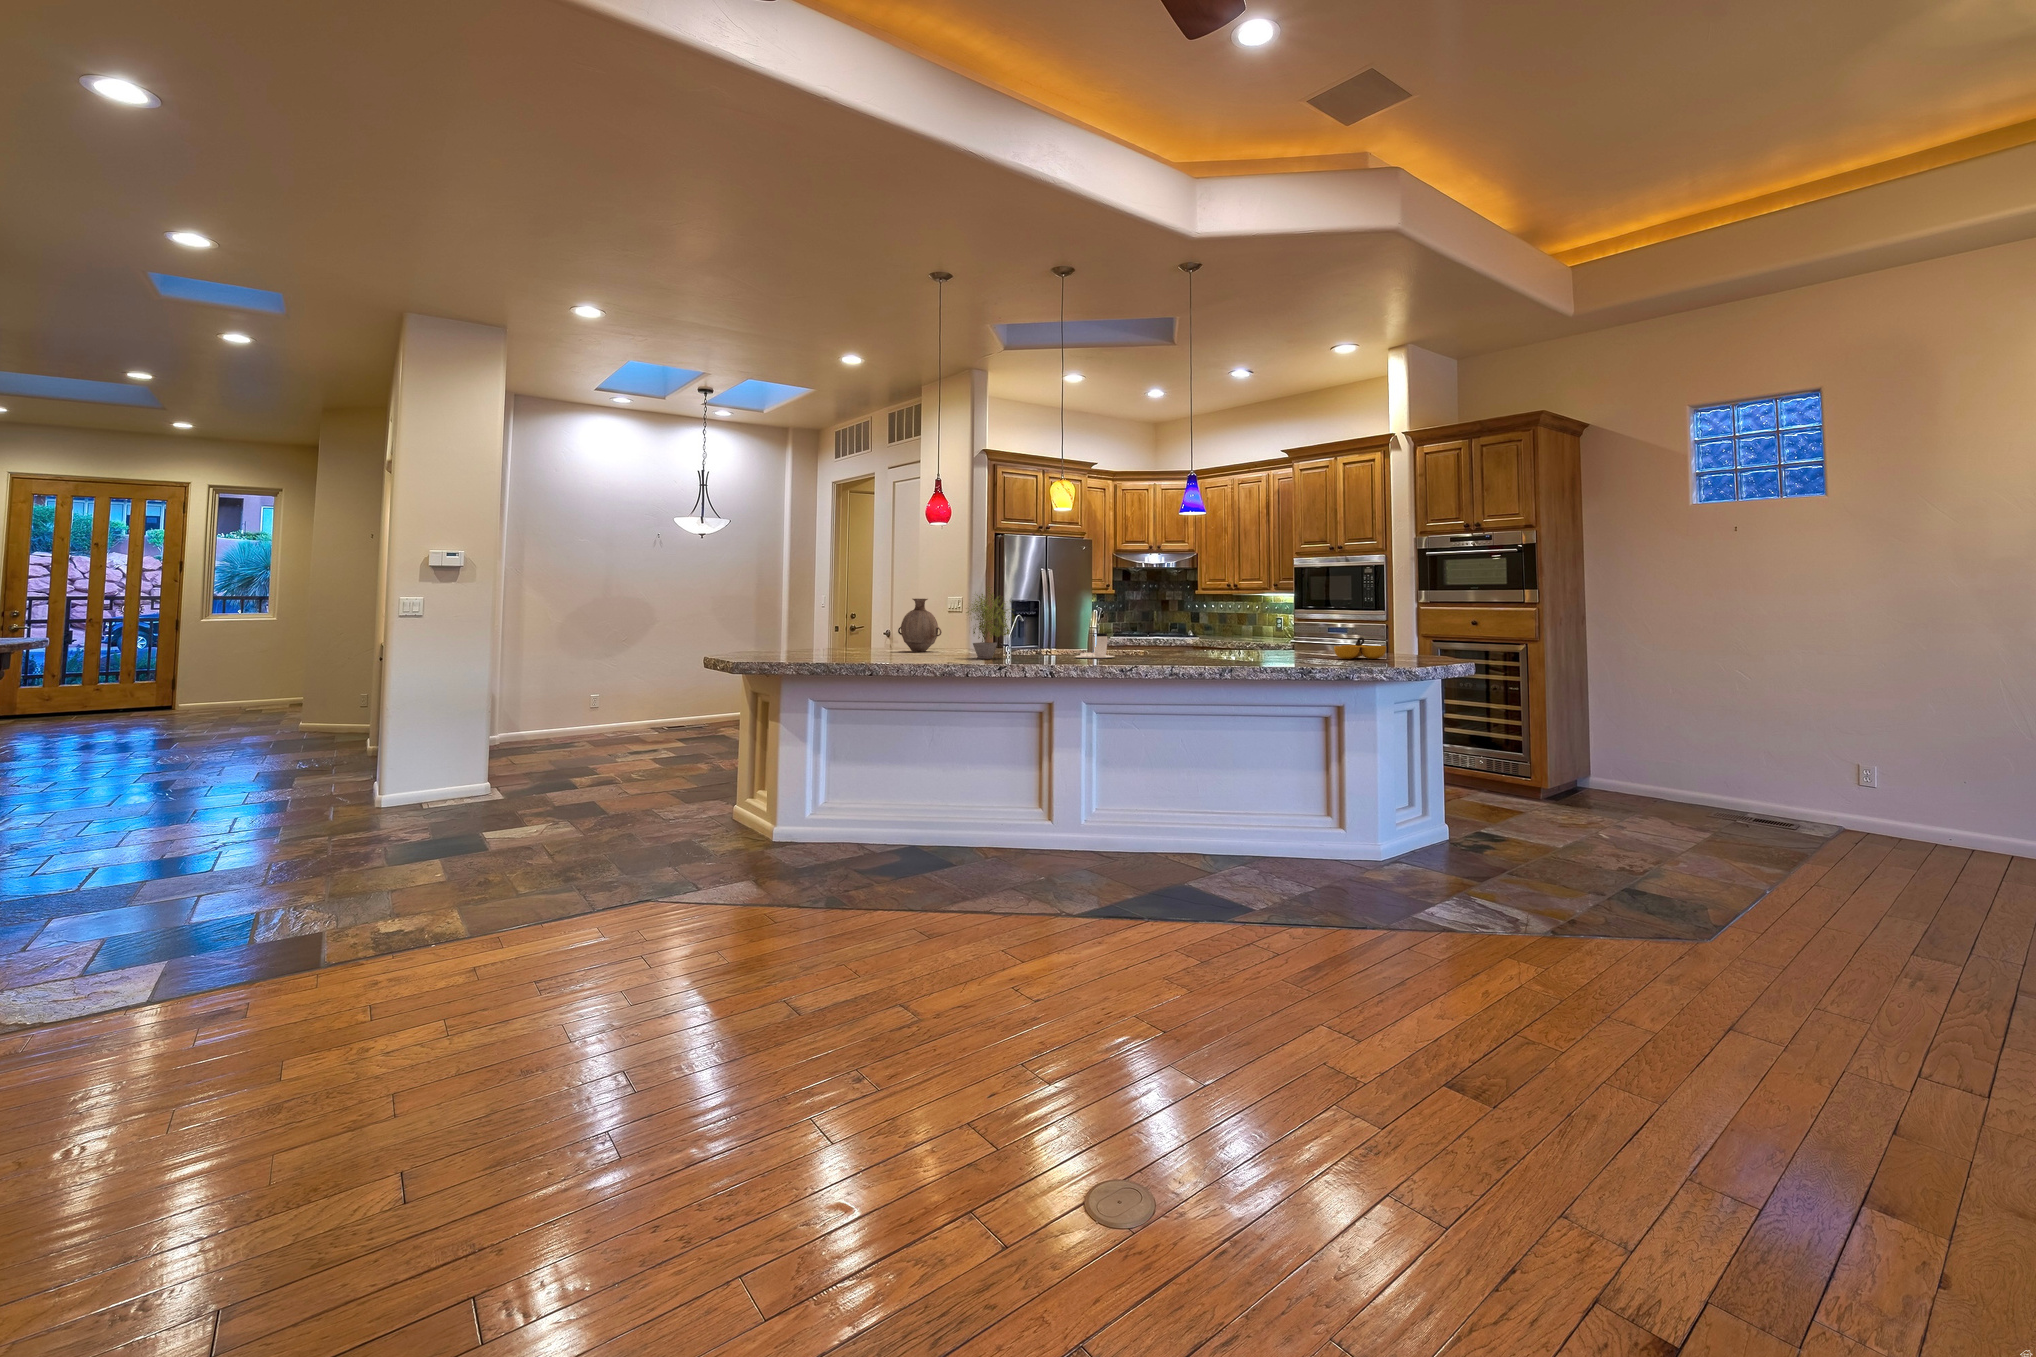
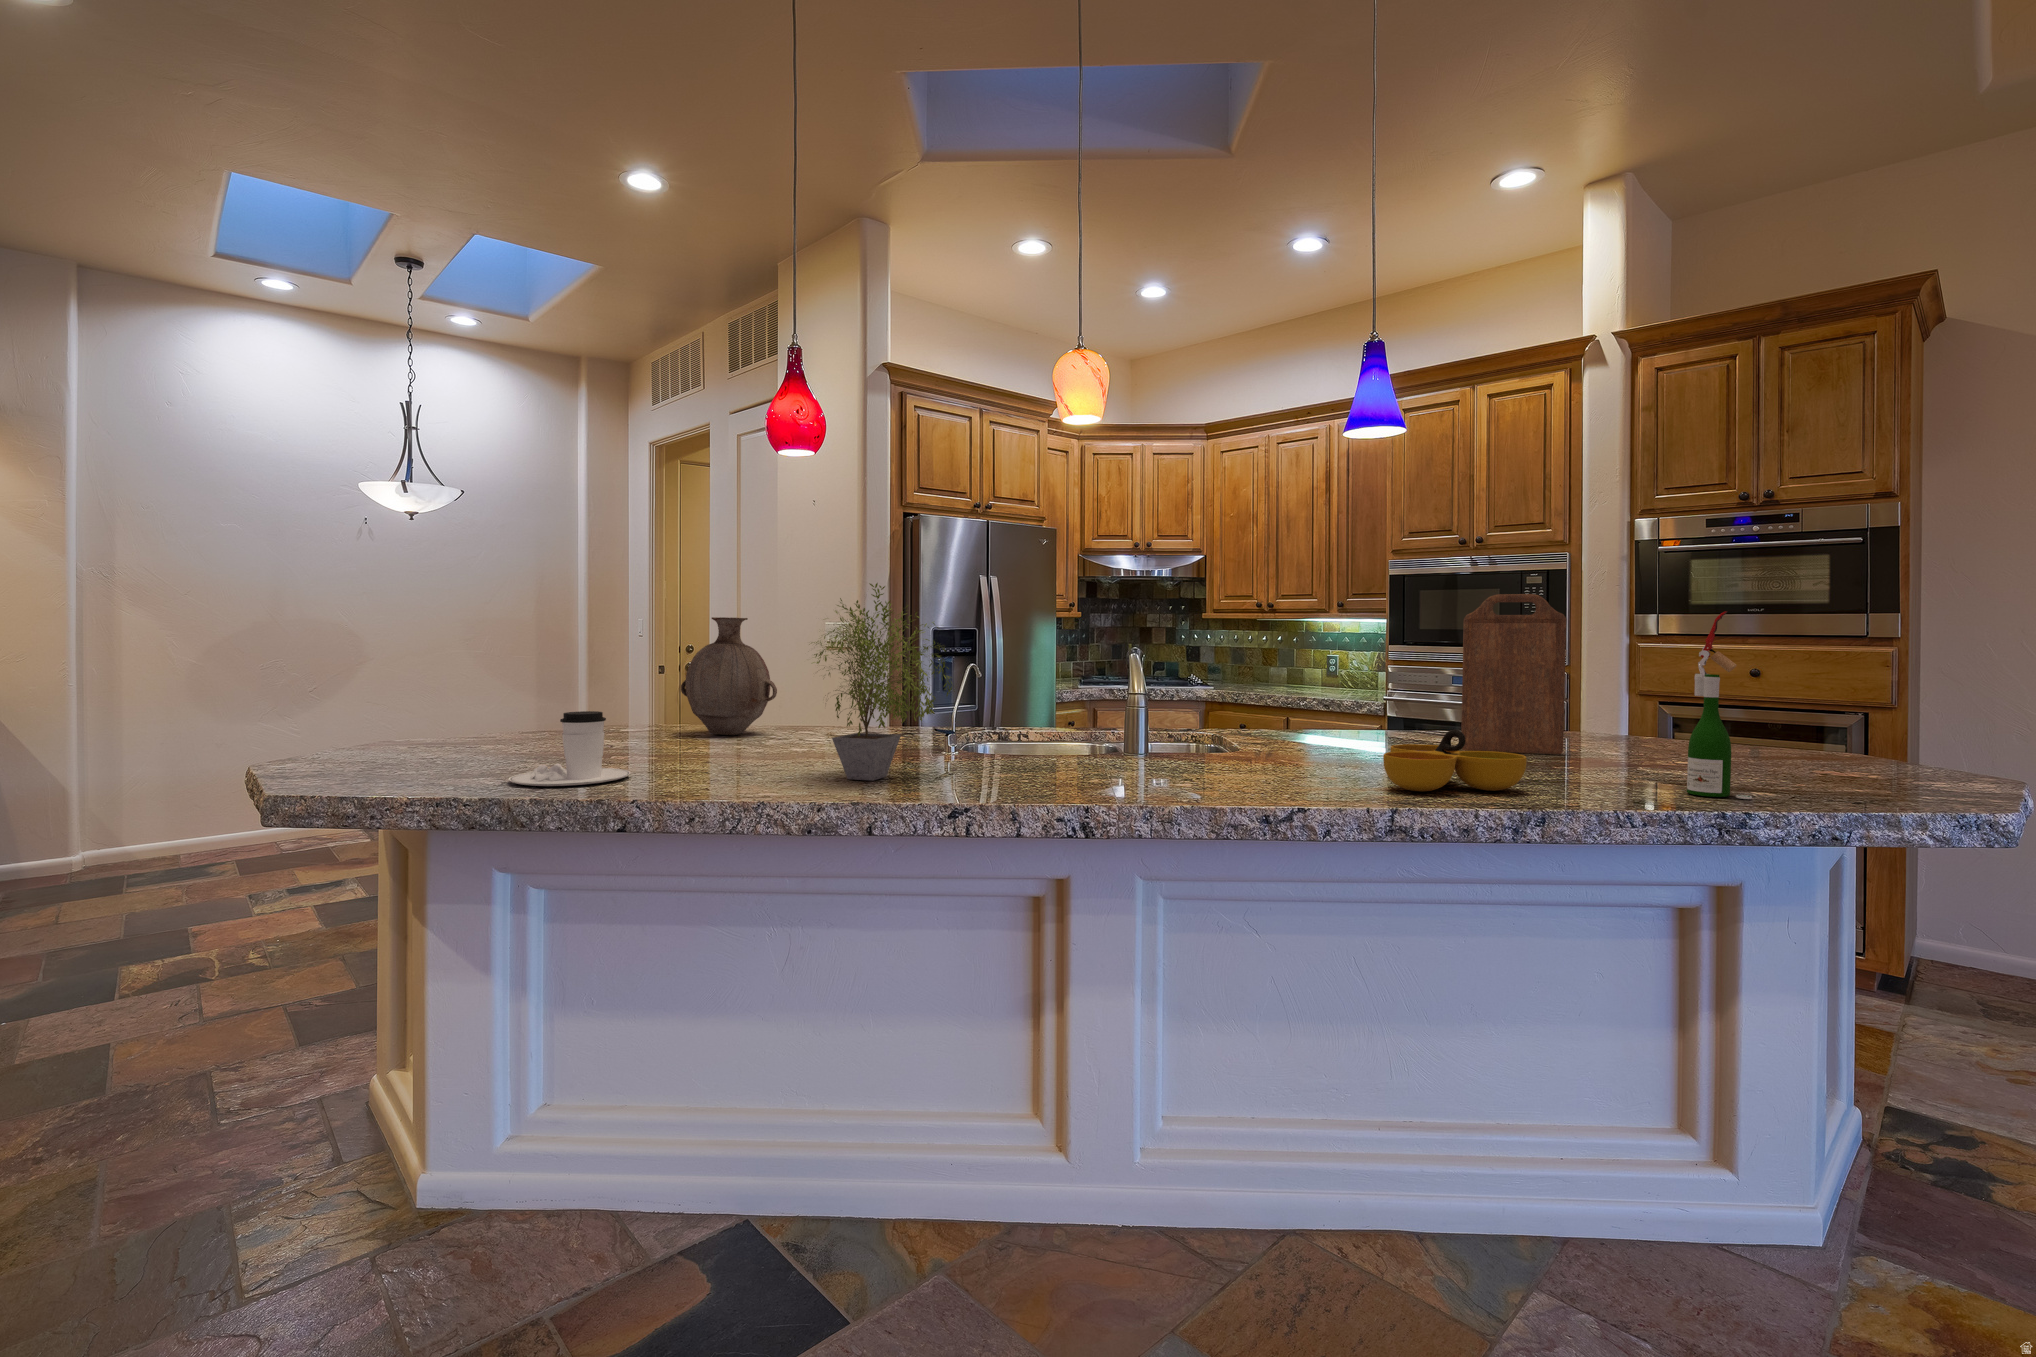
cutting board: none [1239,586,1280,655] -> present [1461,594,1566,754]
wine bottle: none [1279,594,1297,661] -> present [1687,611,1752,799]
coffee cup: present [1075,633,1115,658] -> present [509,711,631,786]
decorative bowl: present [1334,637,1386,659] -> present [1383,730,1527,791]

